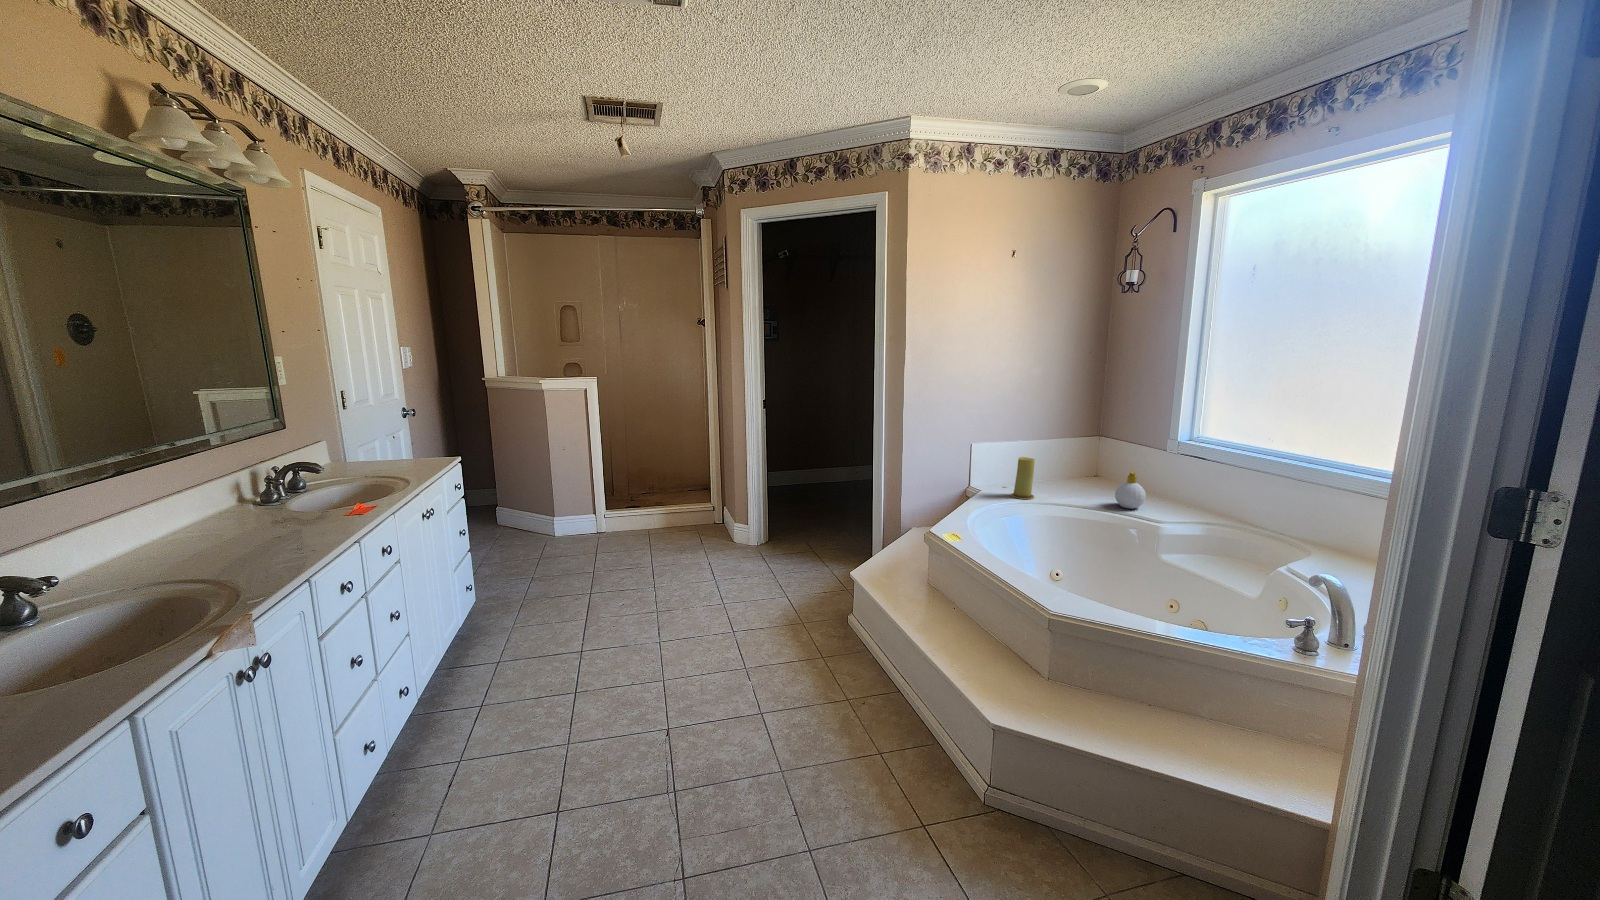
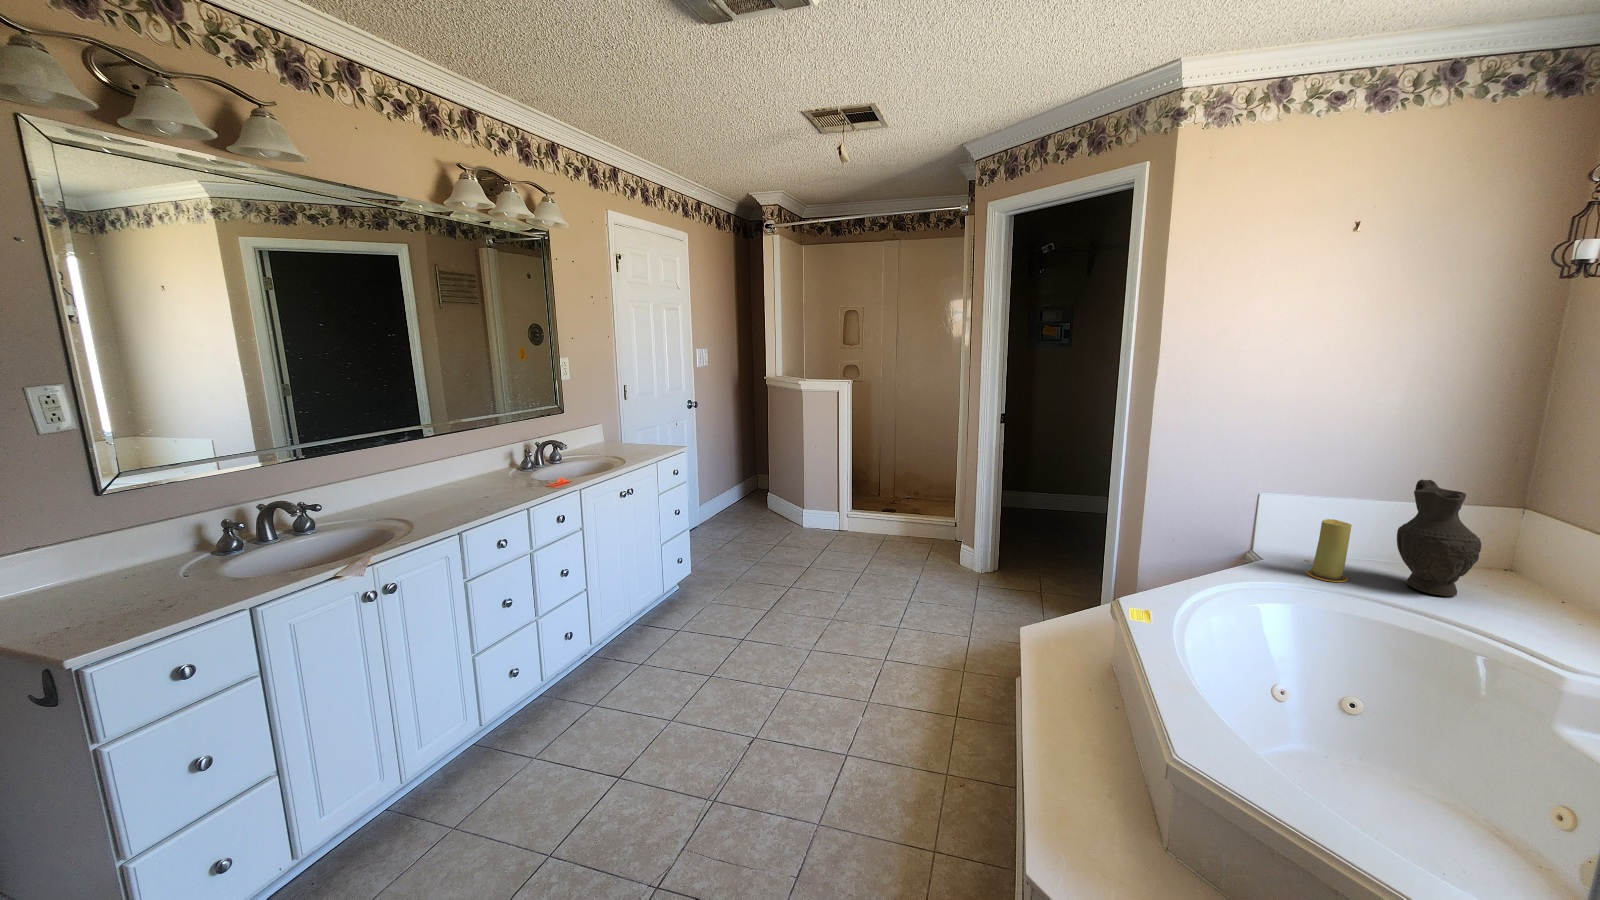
decorative vase: none [1054,424,1097,497] -> present [1397,480,1482,597]
soap bottle: present [1115,472,1146,509] -> none [1496,570,1562,631]

